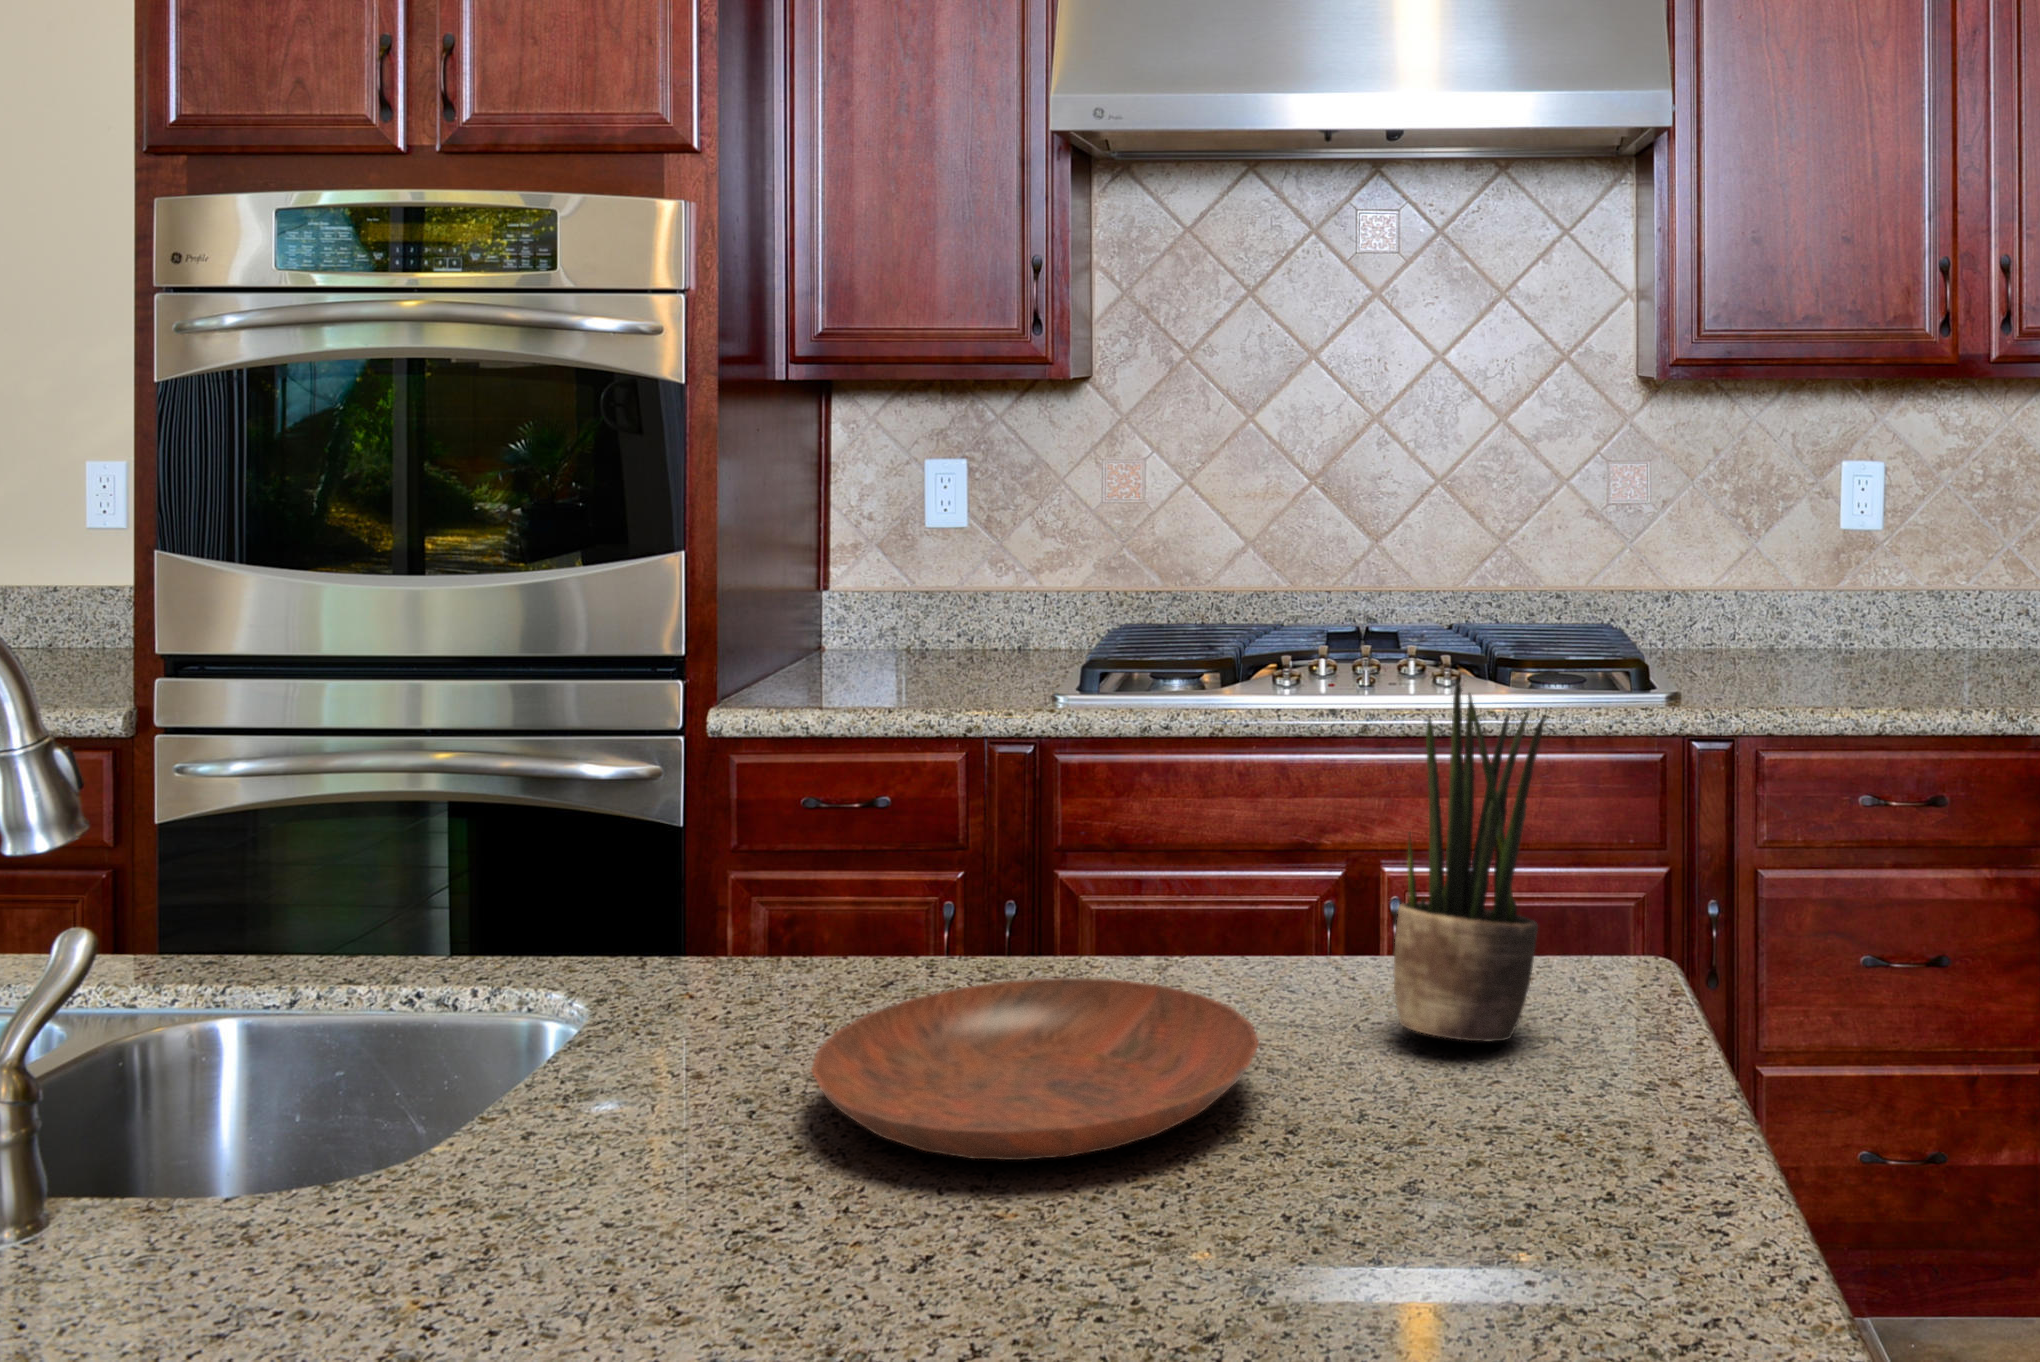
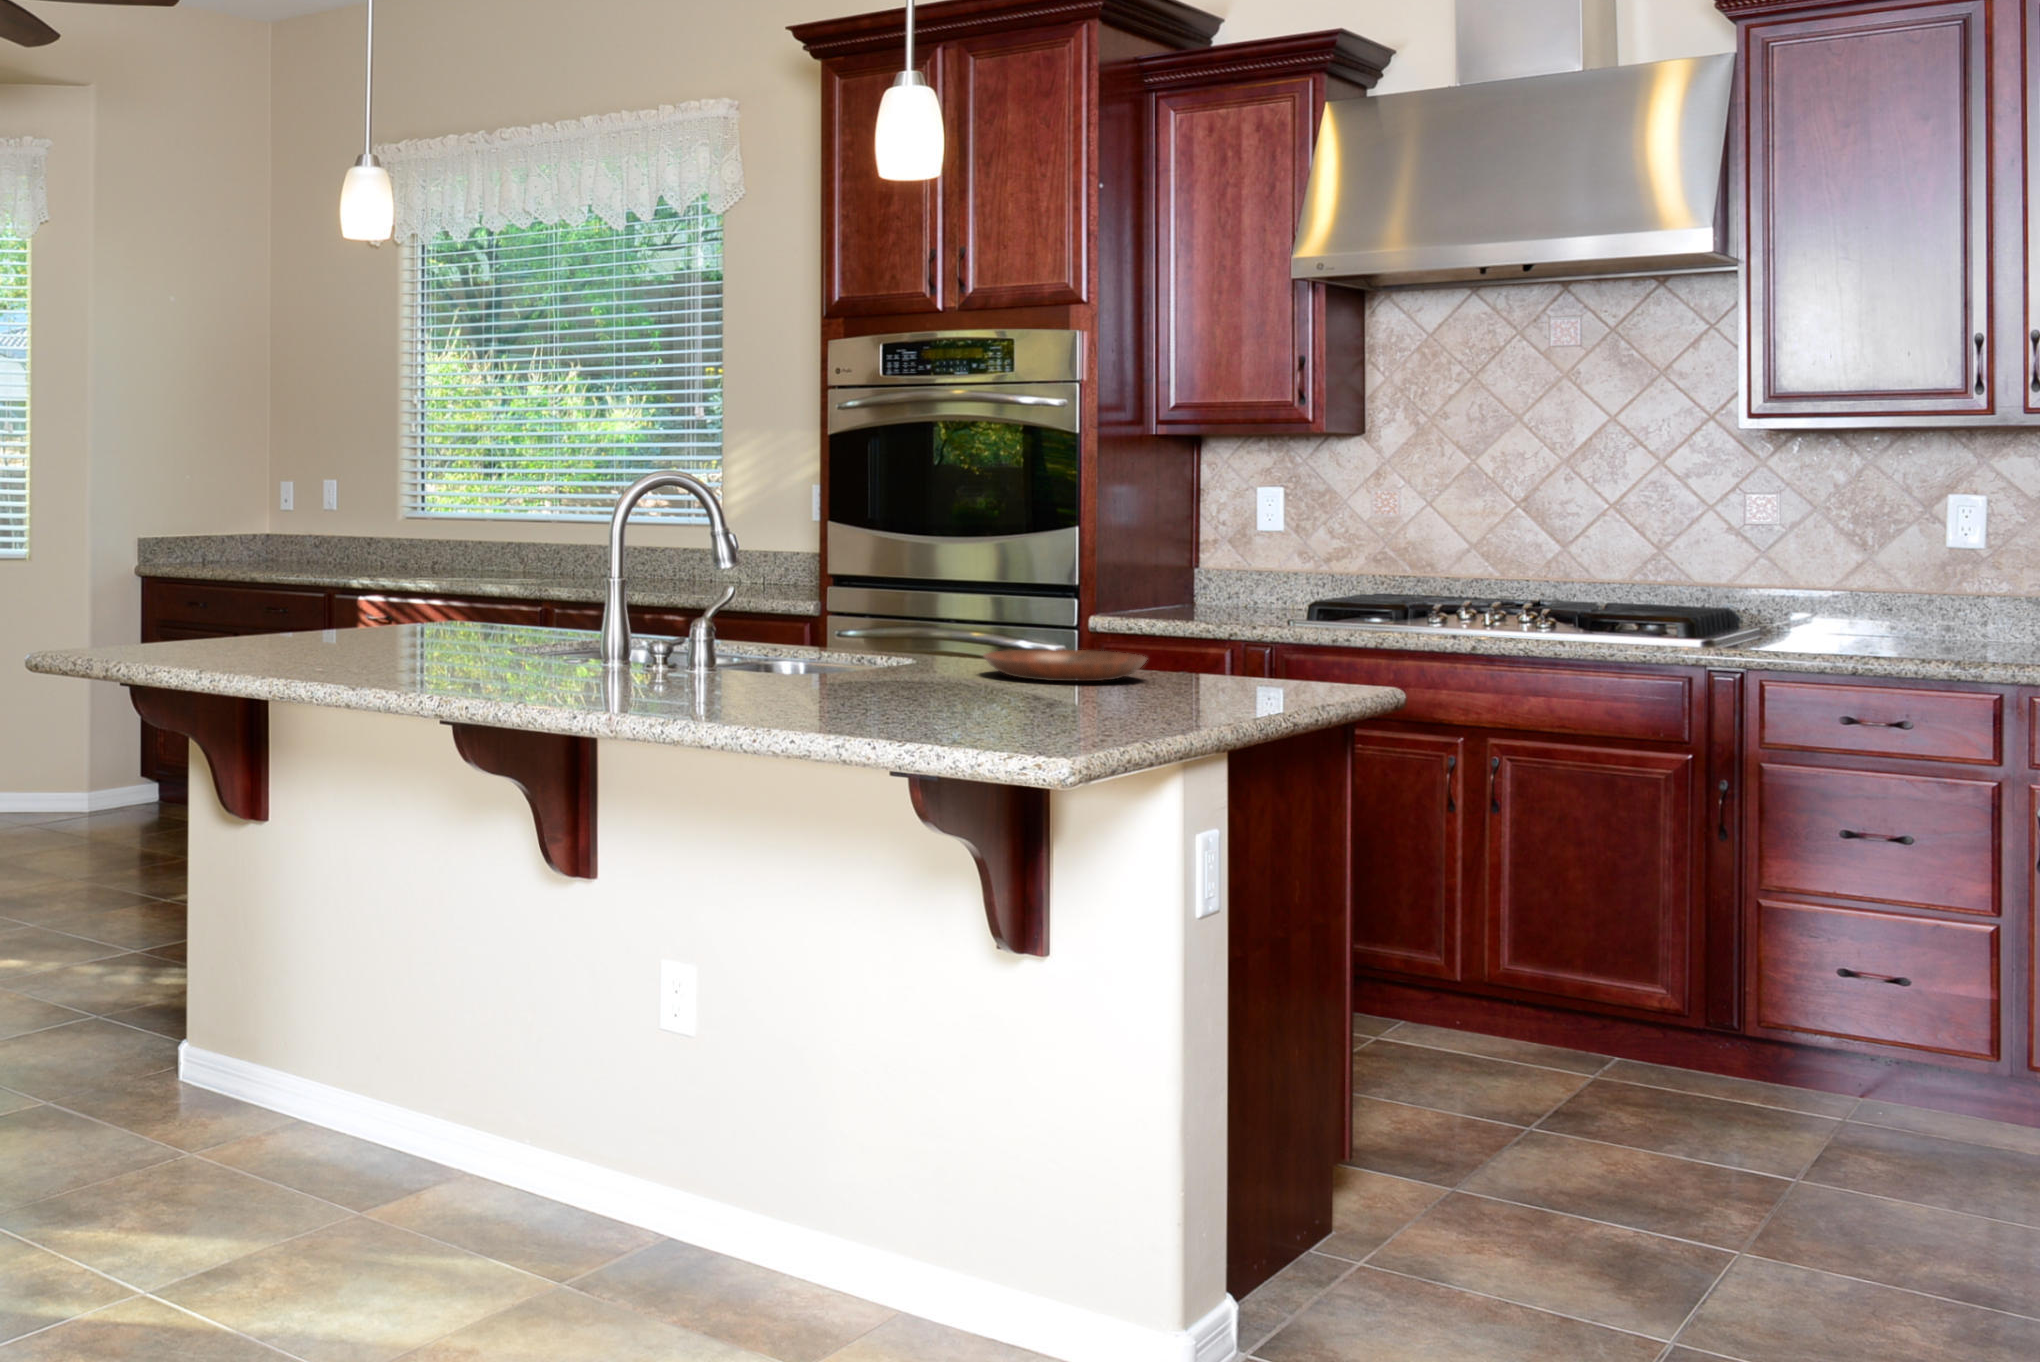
potted plant: present [1394,681,1546,1042] -> none [1220,537,1296,685]

